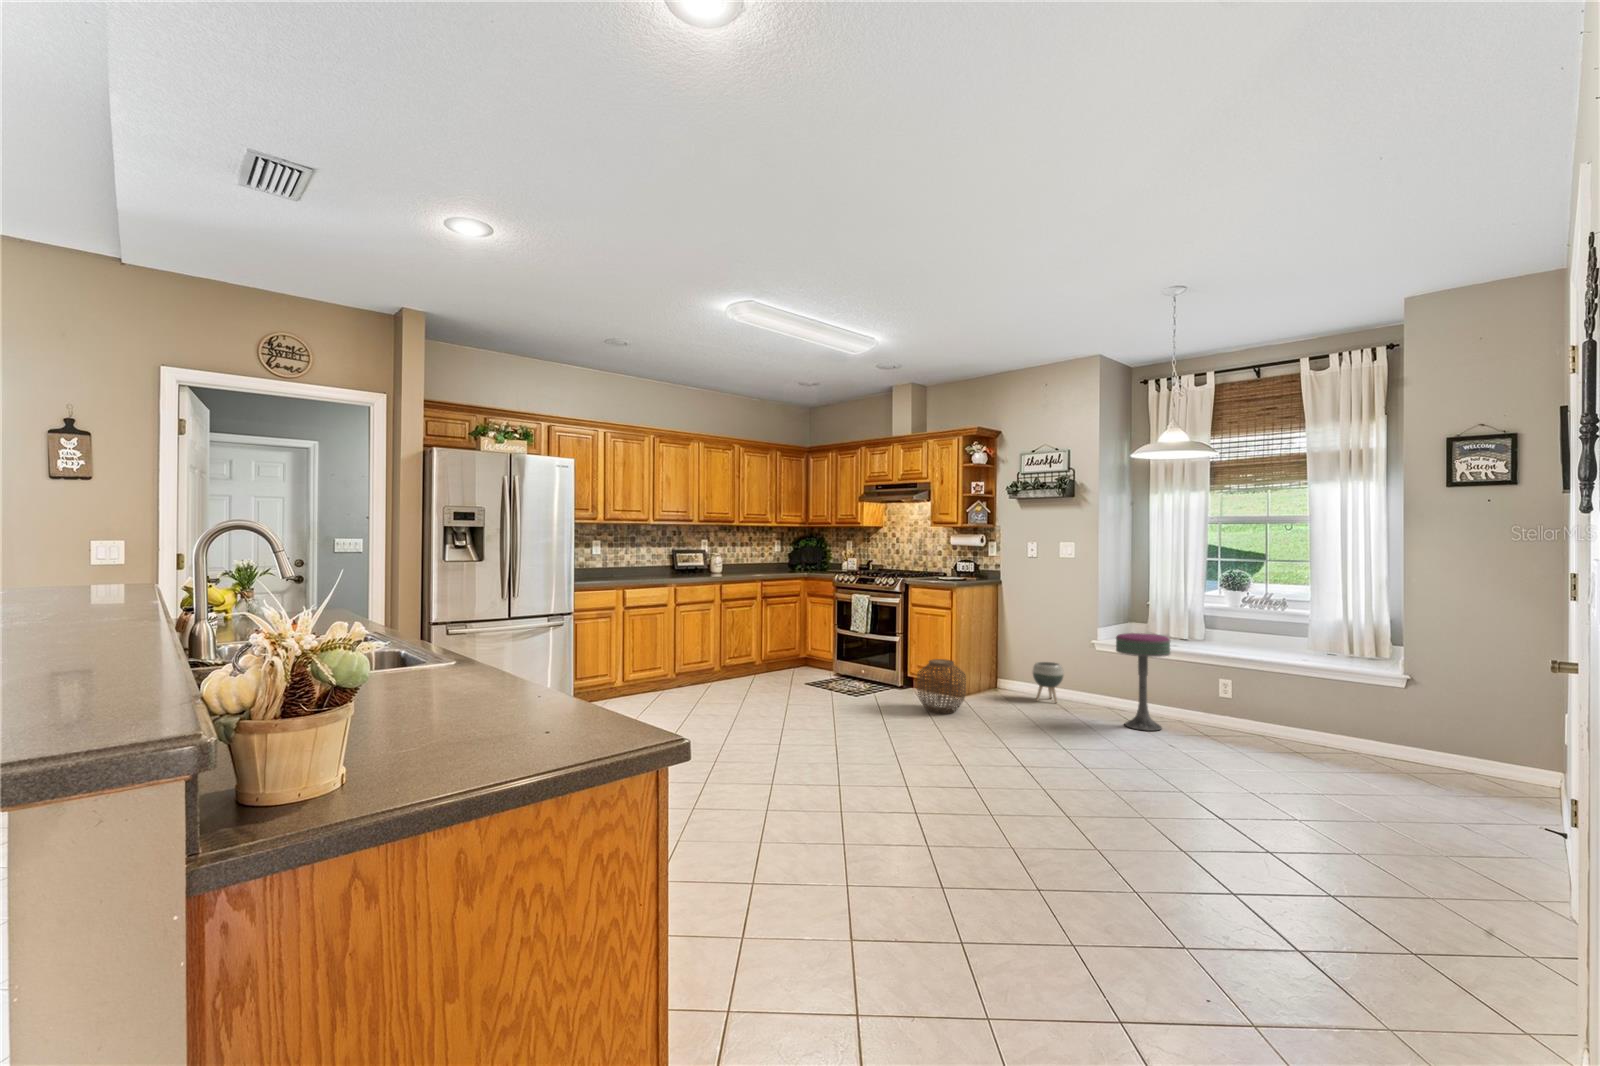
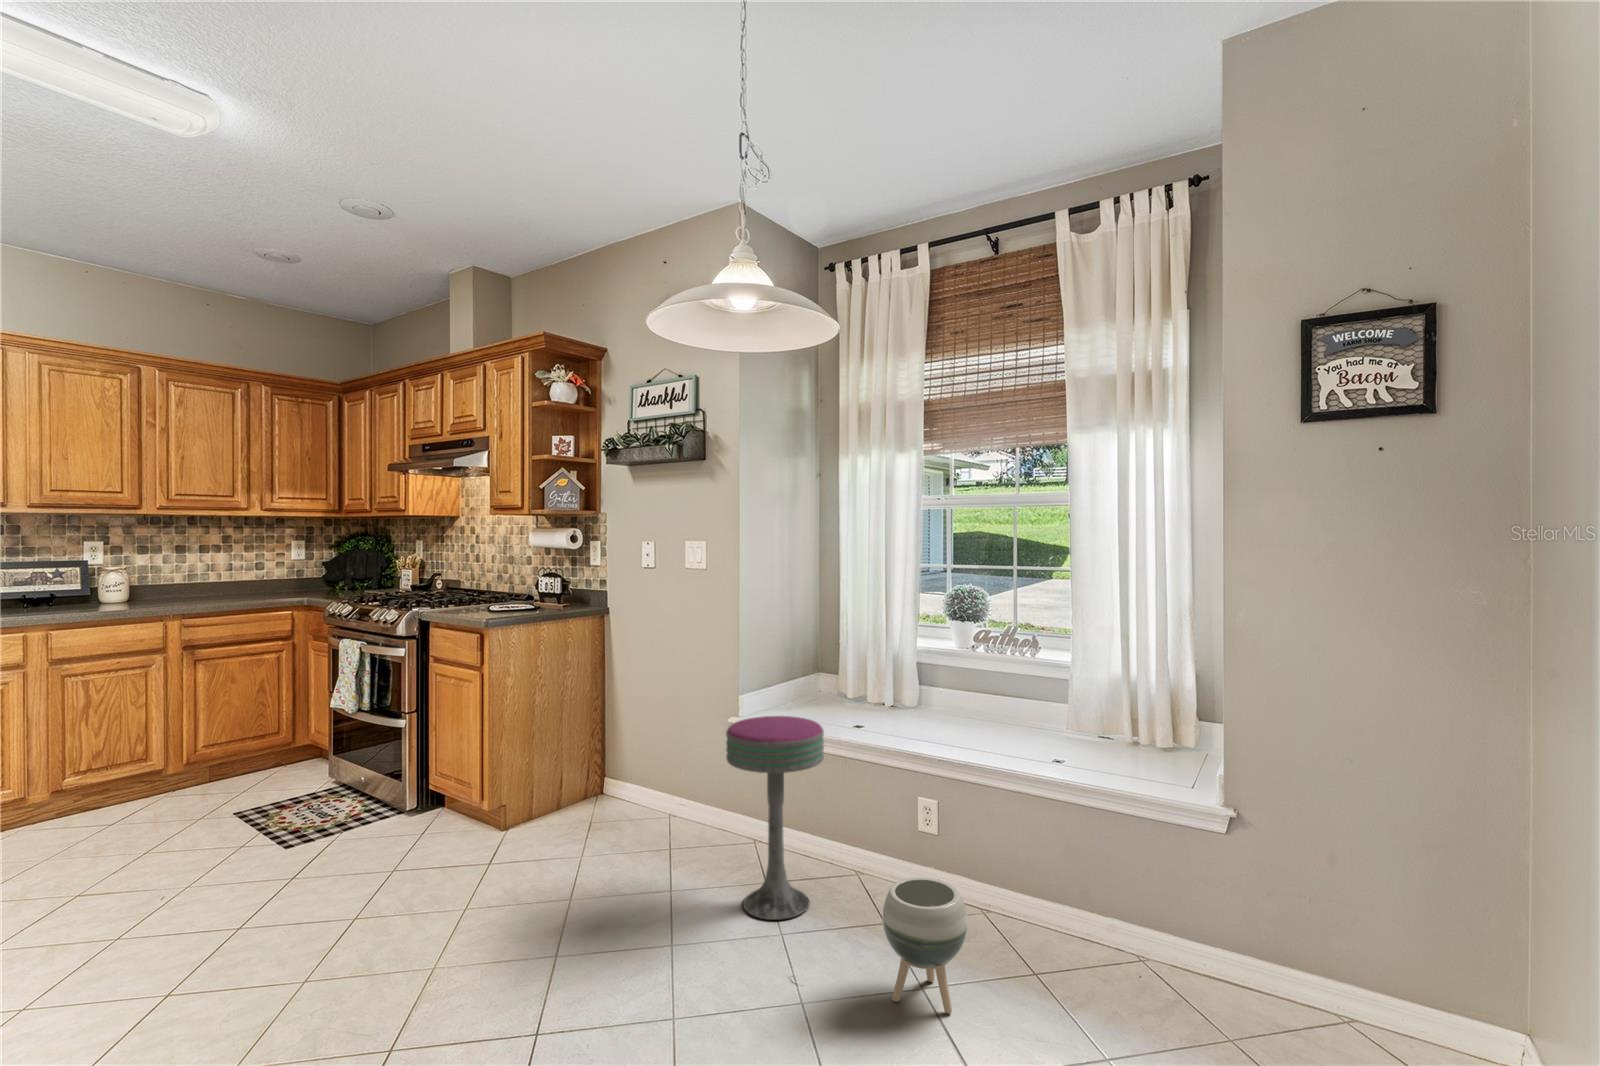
woven basket: present [917,659,966,714] -> none [348,779,457,899]
planter: present [1032,662,1064,703] -> present [882,877,968,1014]

